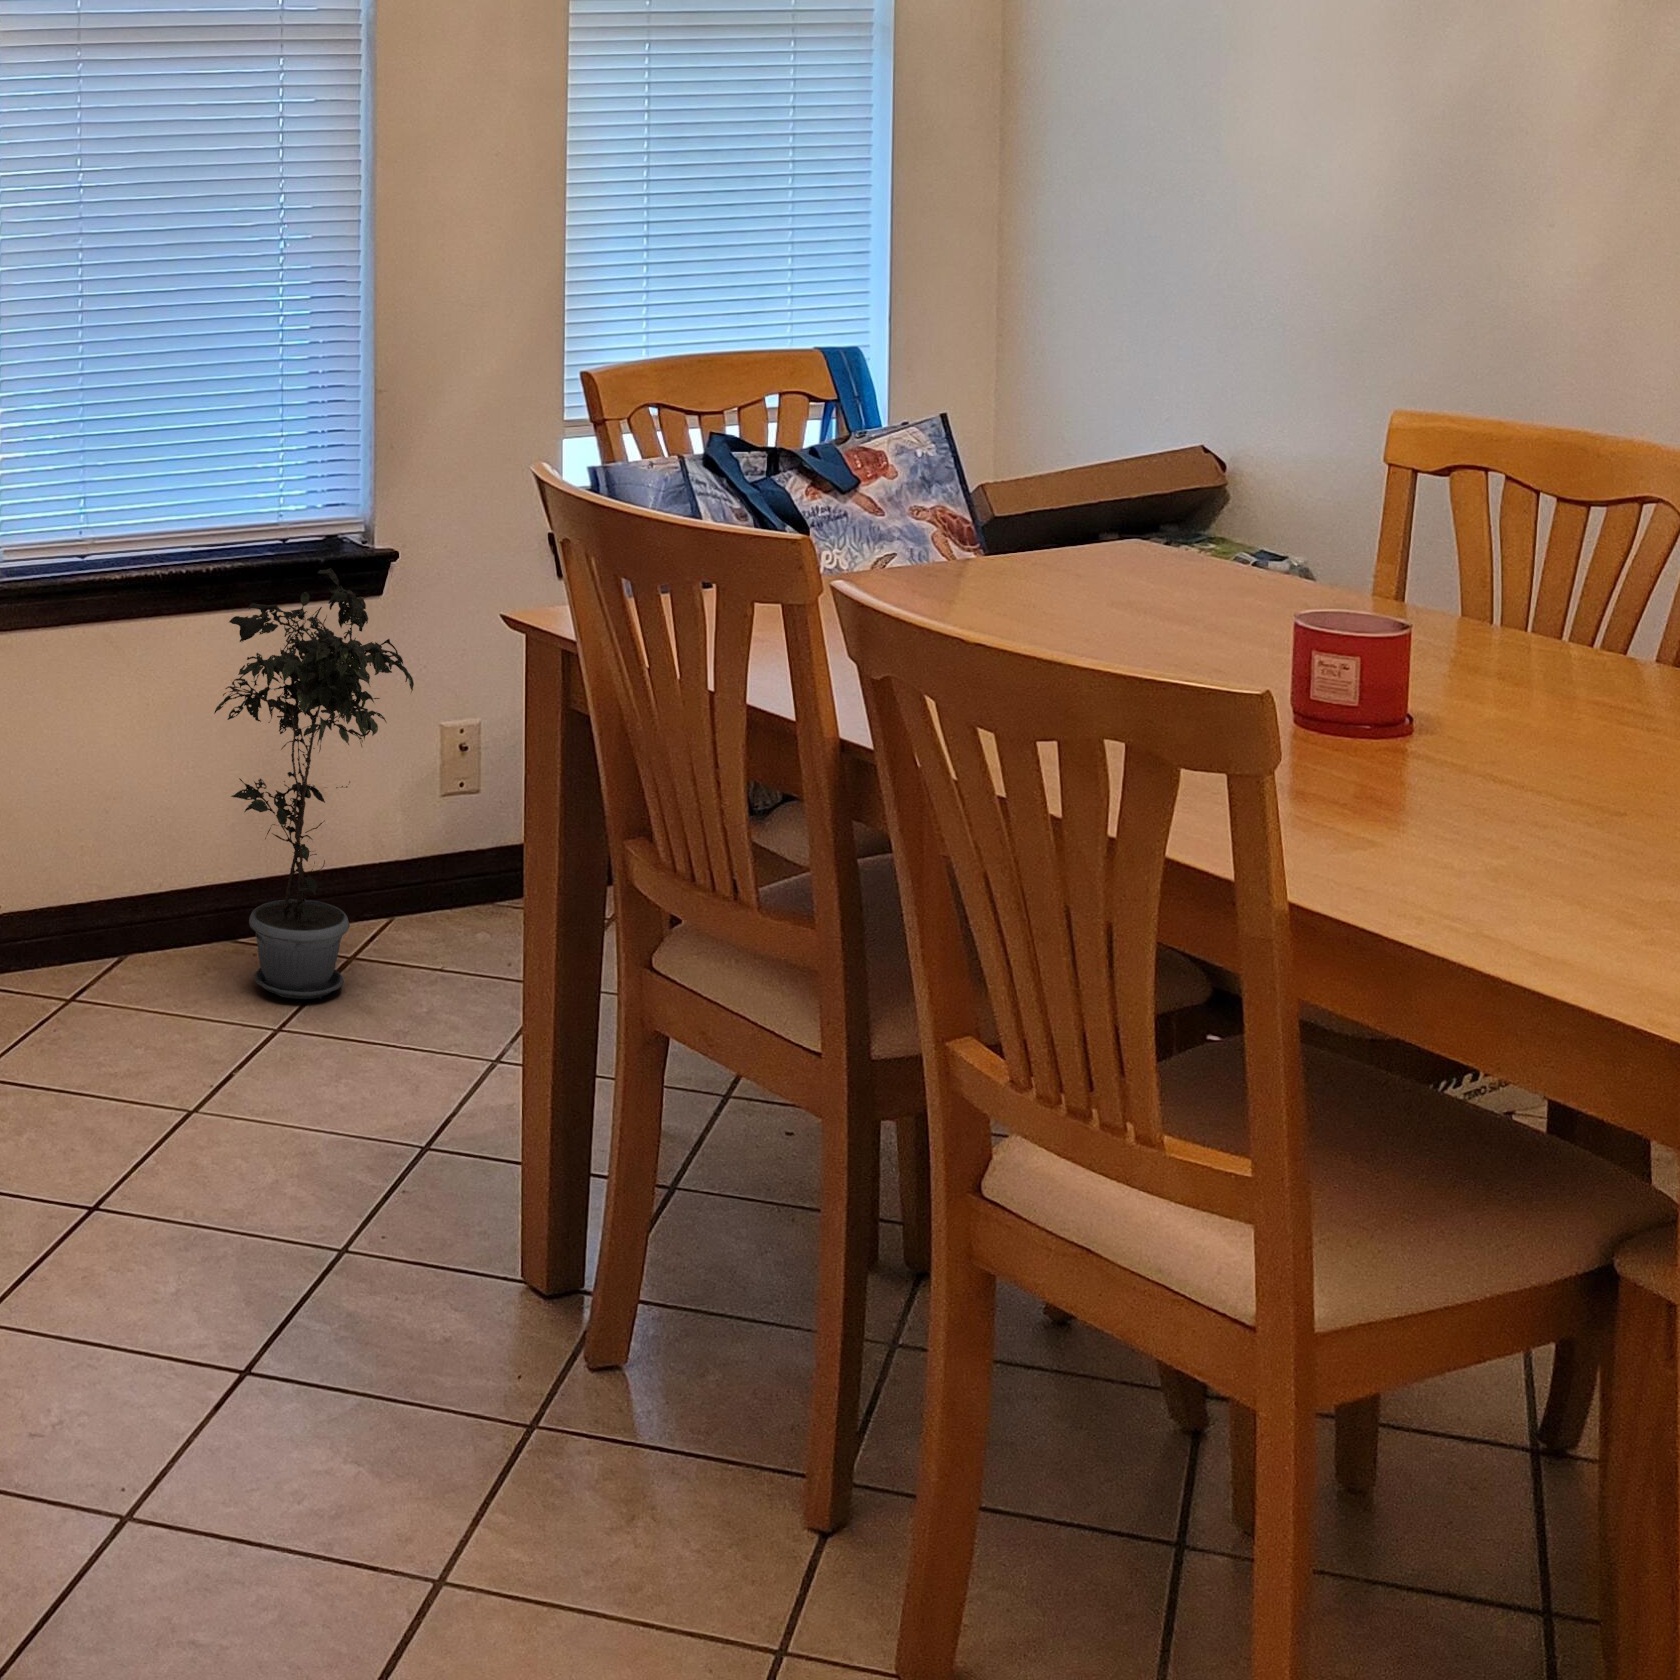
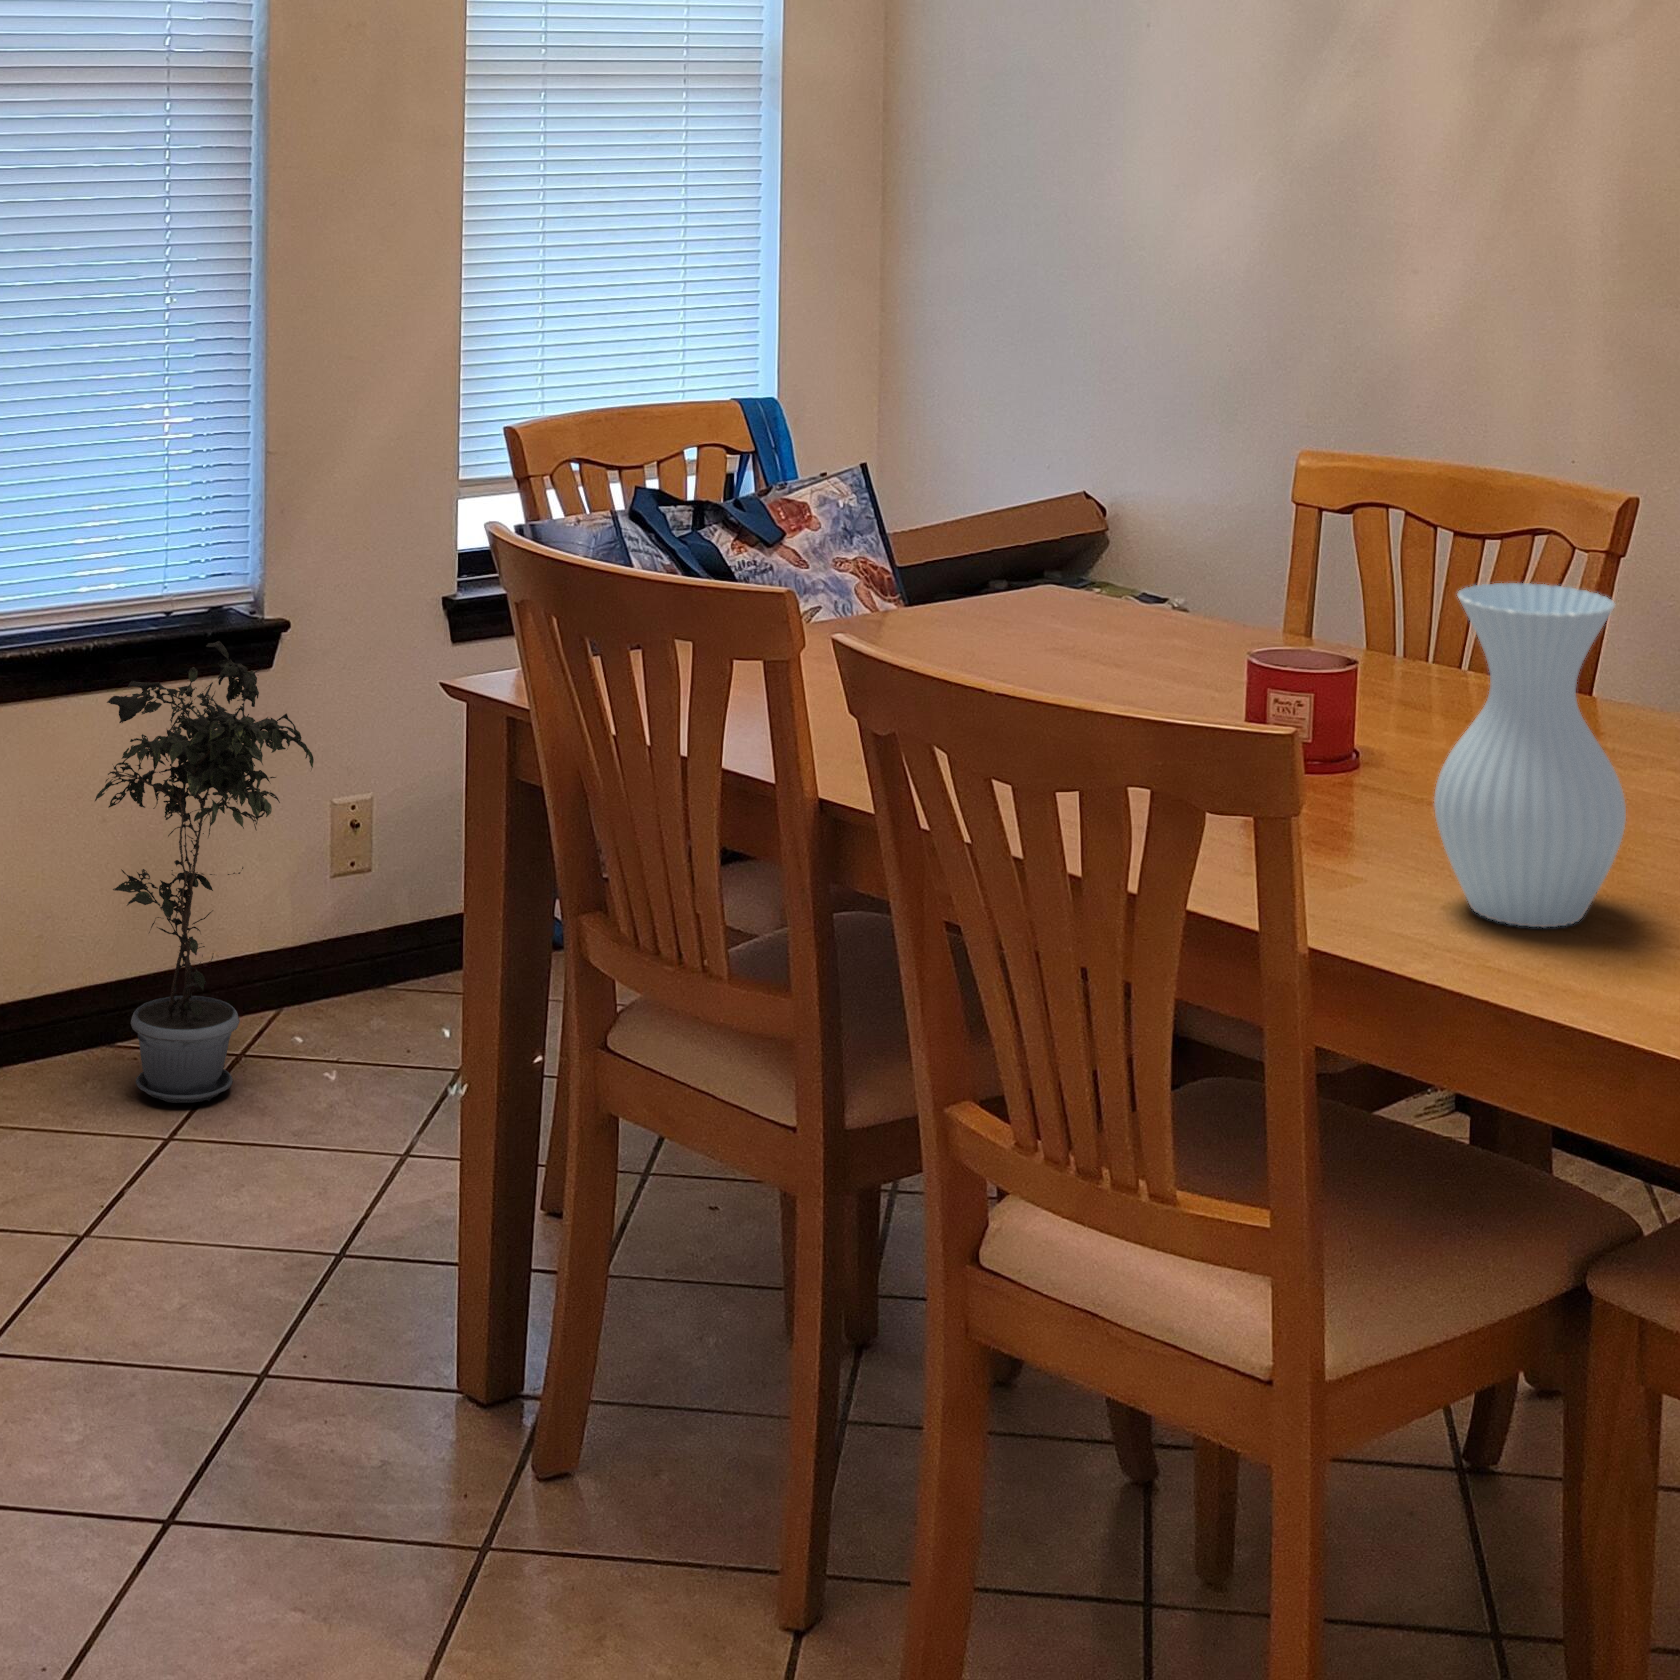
vase: none [1450,551,1654,900] -> present [1434,583,1626,927]

